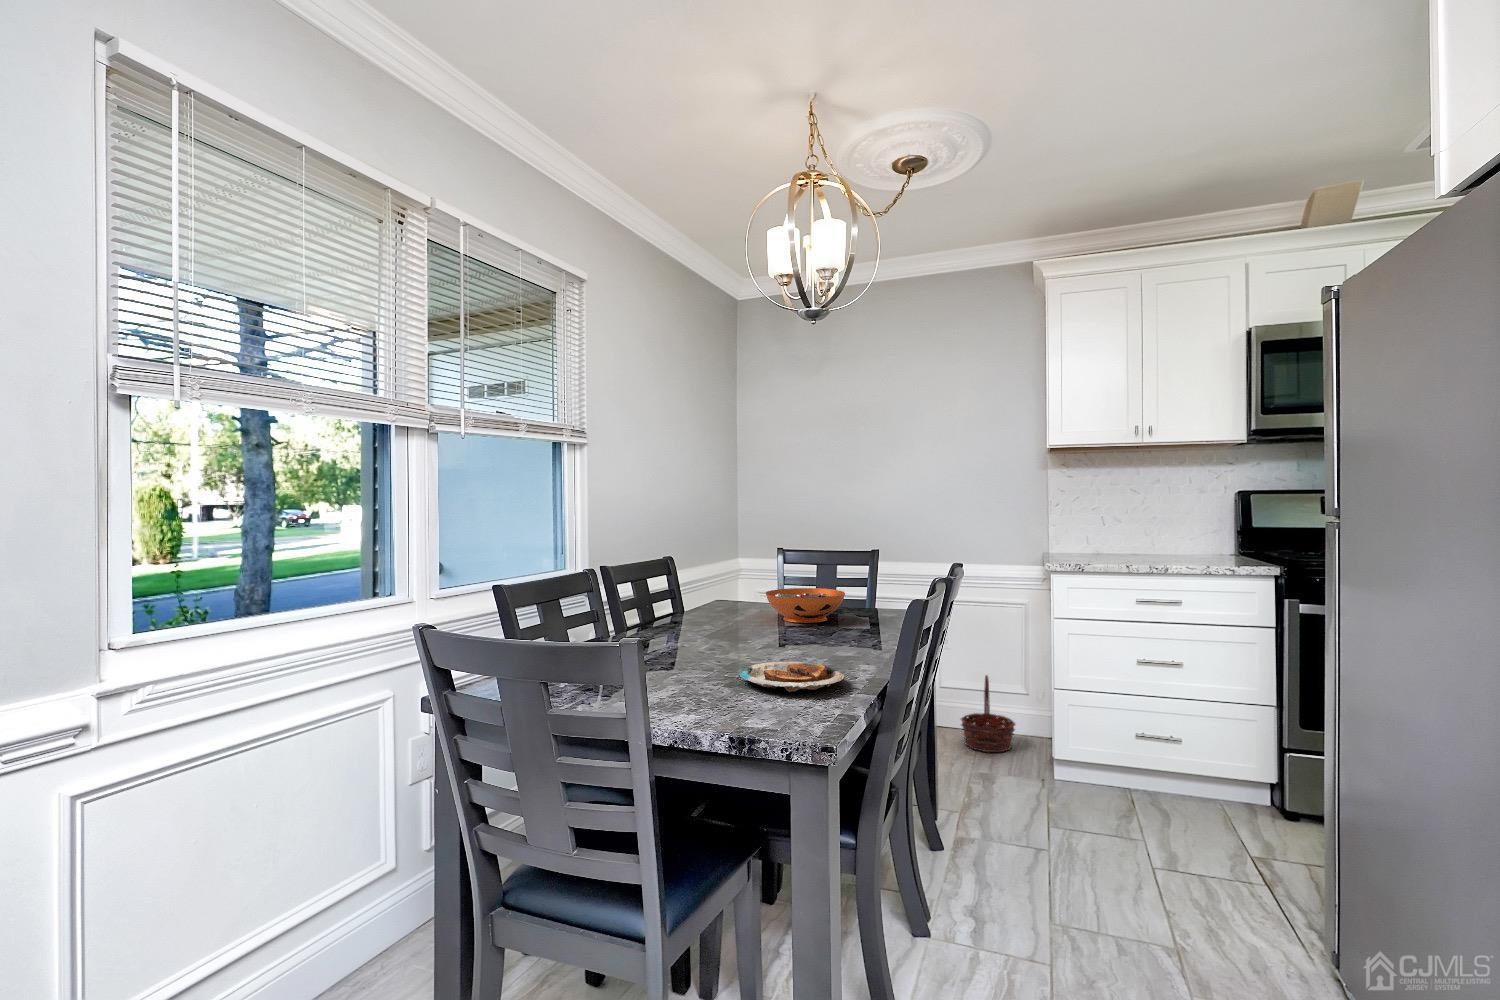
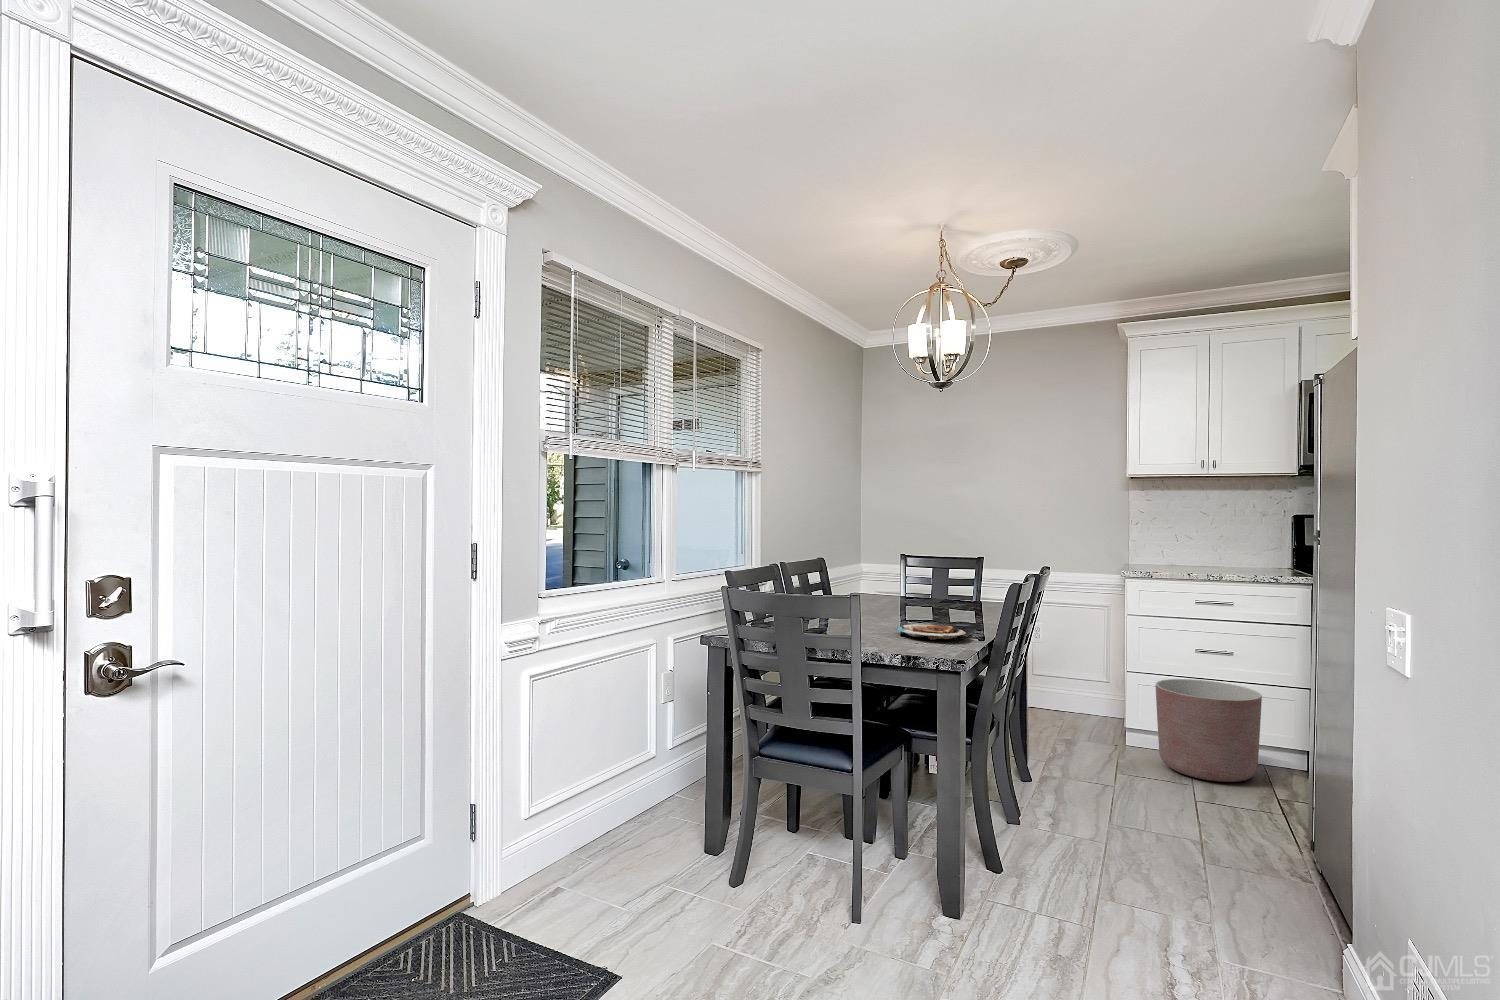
decorative bowl: present [766,588,845,623] -> none [900,582,960,606]
basket: present [961,675,1015,752] -> none [1050,663,1097,725]
planter: none [1091,697,1222,833] -> present [1156,679,1262,782]

